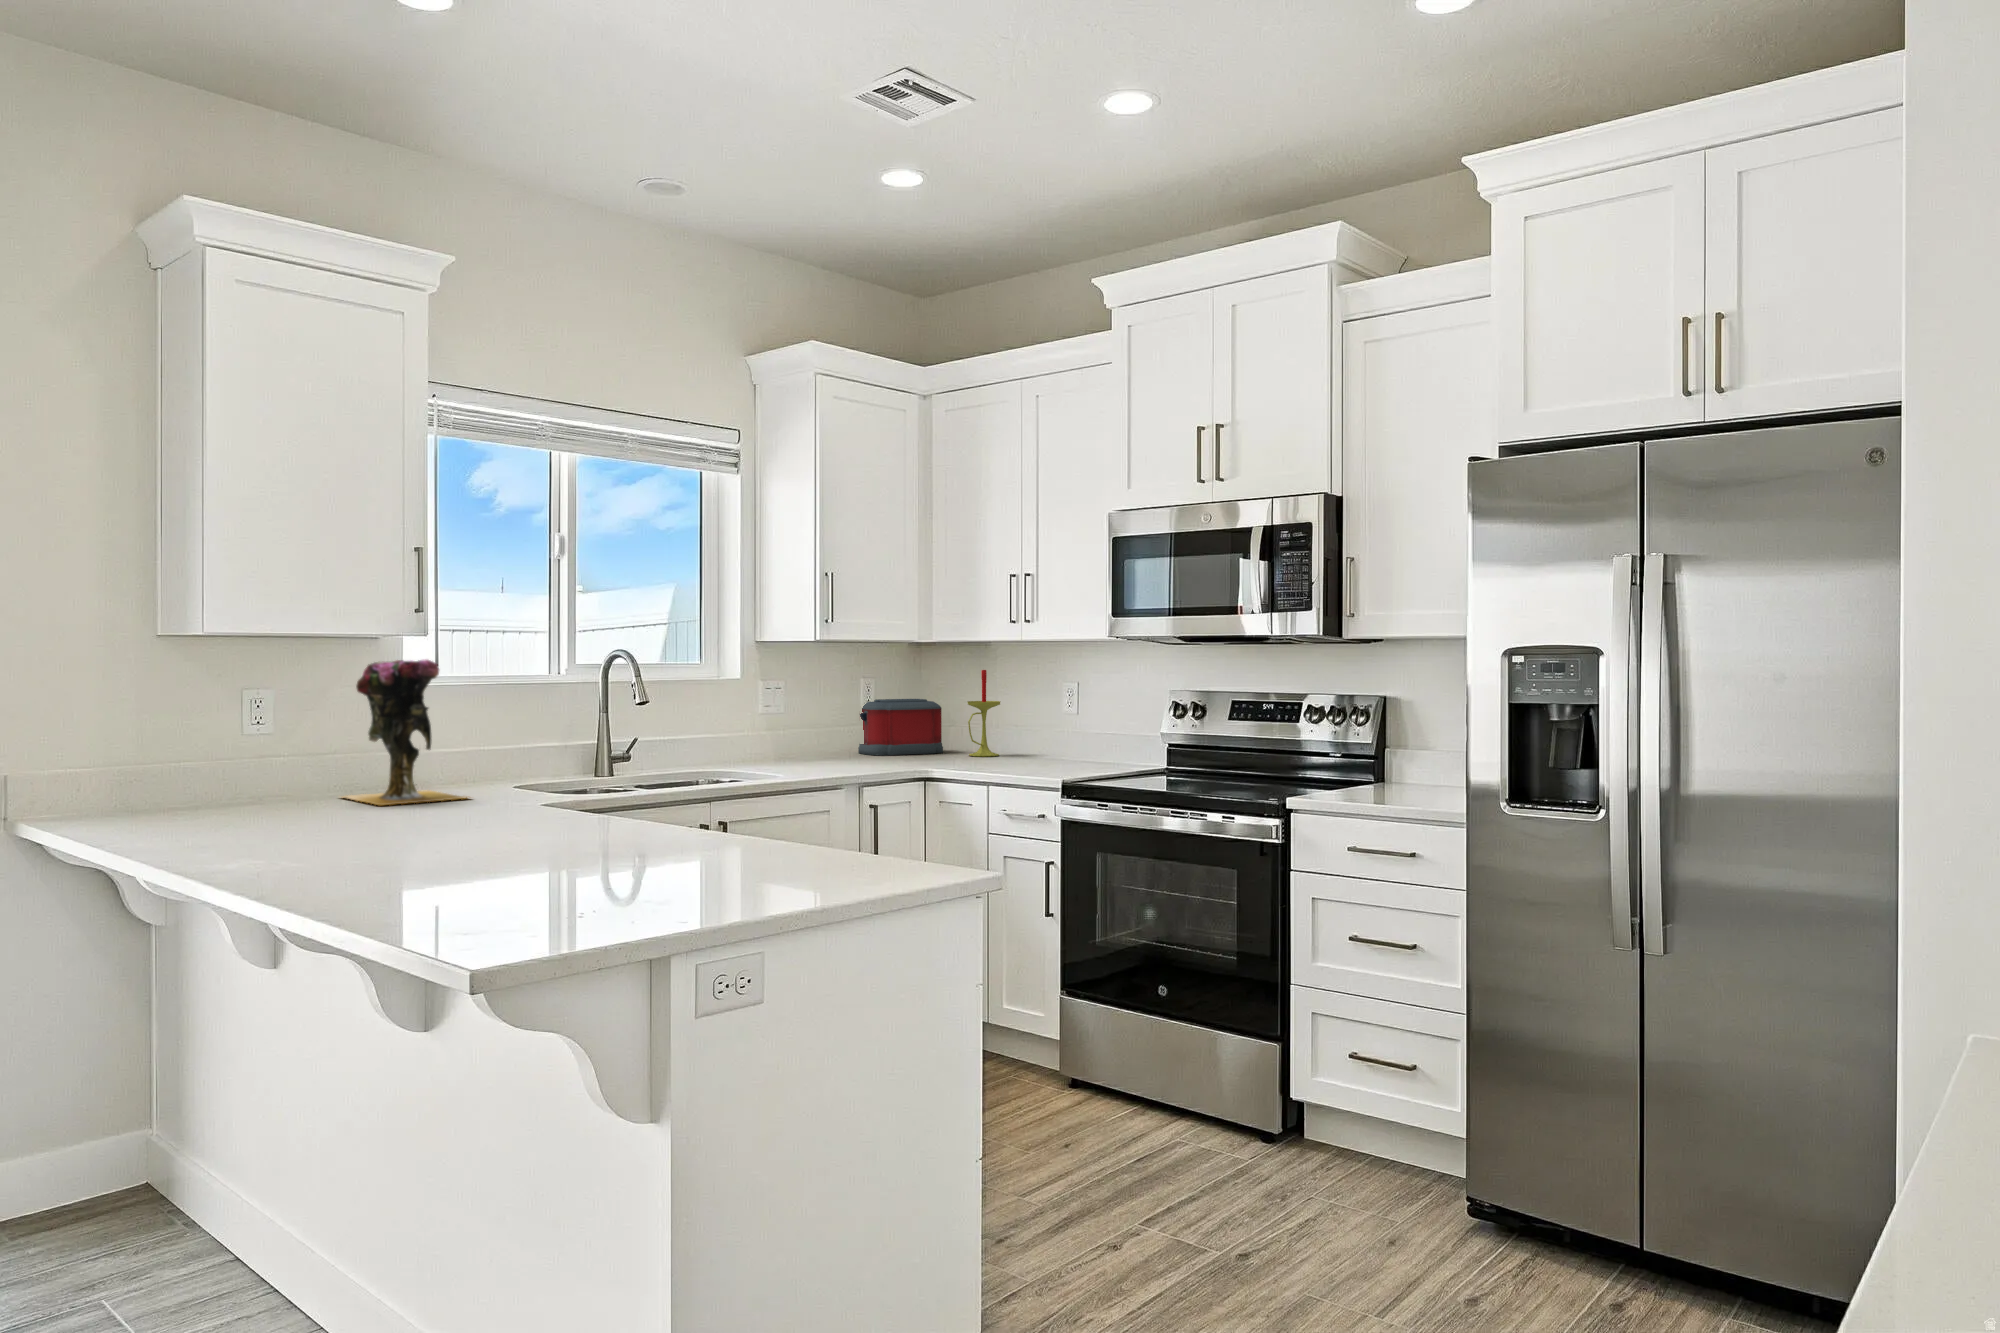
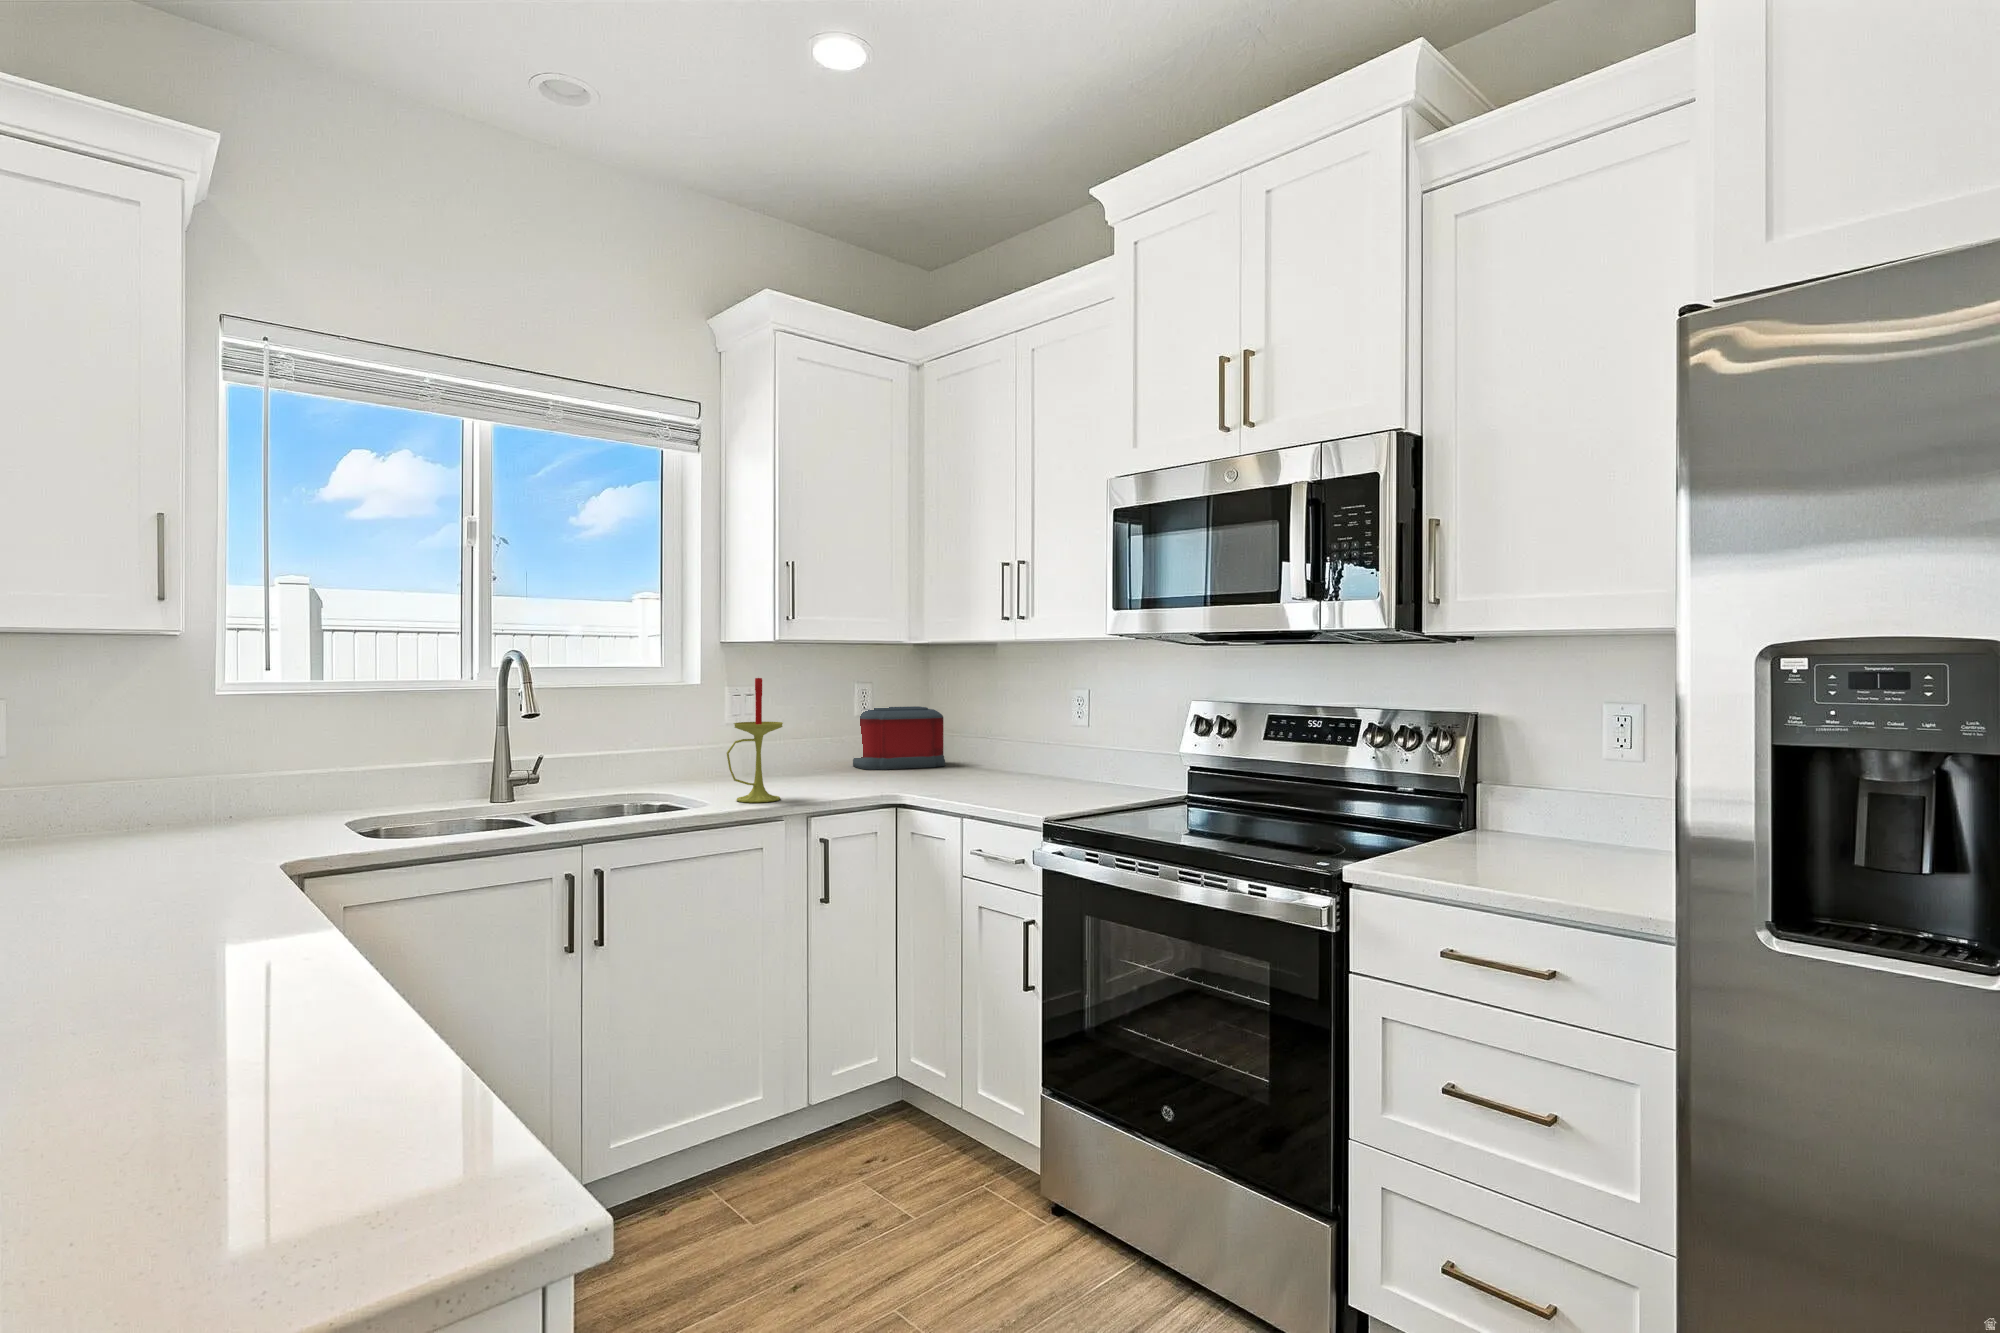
vase: present [344,659,466,805] -> none [65,661,233,861]
candle: present [968,670,1000,756] -> present [727,678,783,802]

